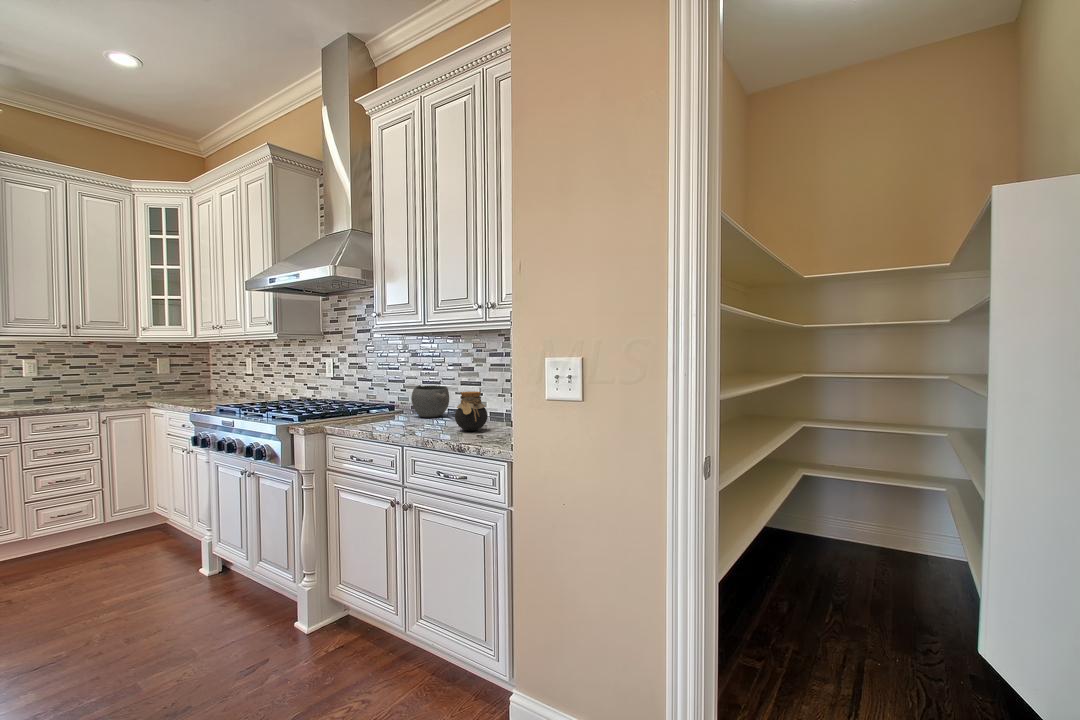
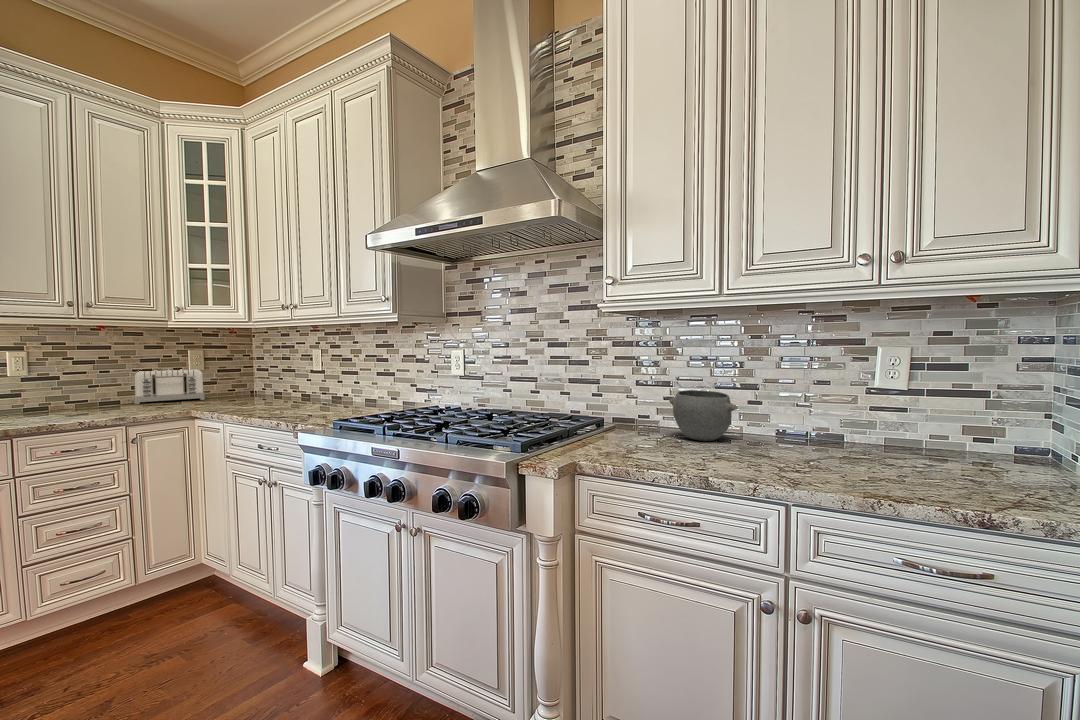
toaster: none [113,372,168,398] -> present [134,369,205,404]
jar: present [455,392,488,431] -> none [859,405,934,474]

